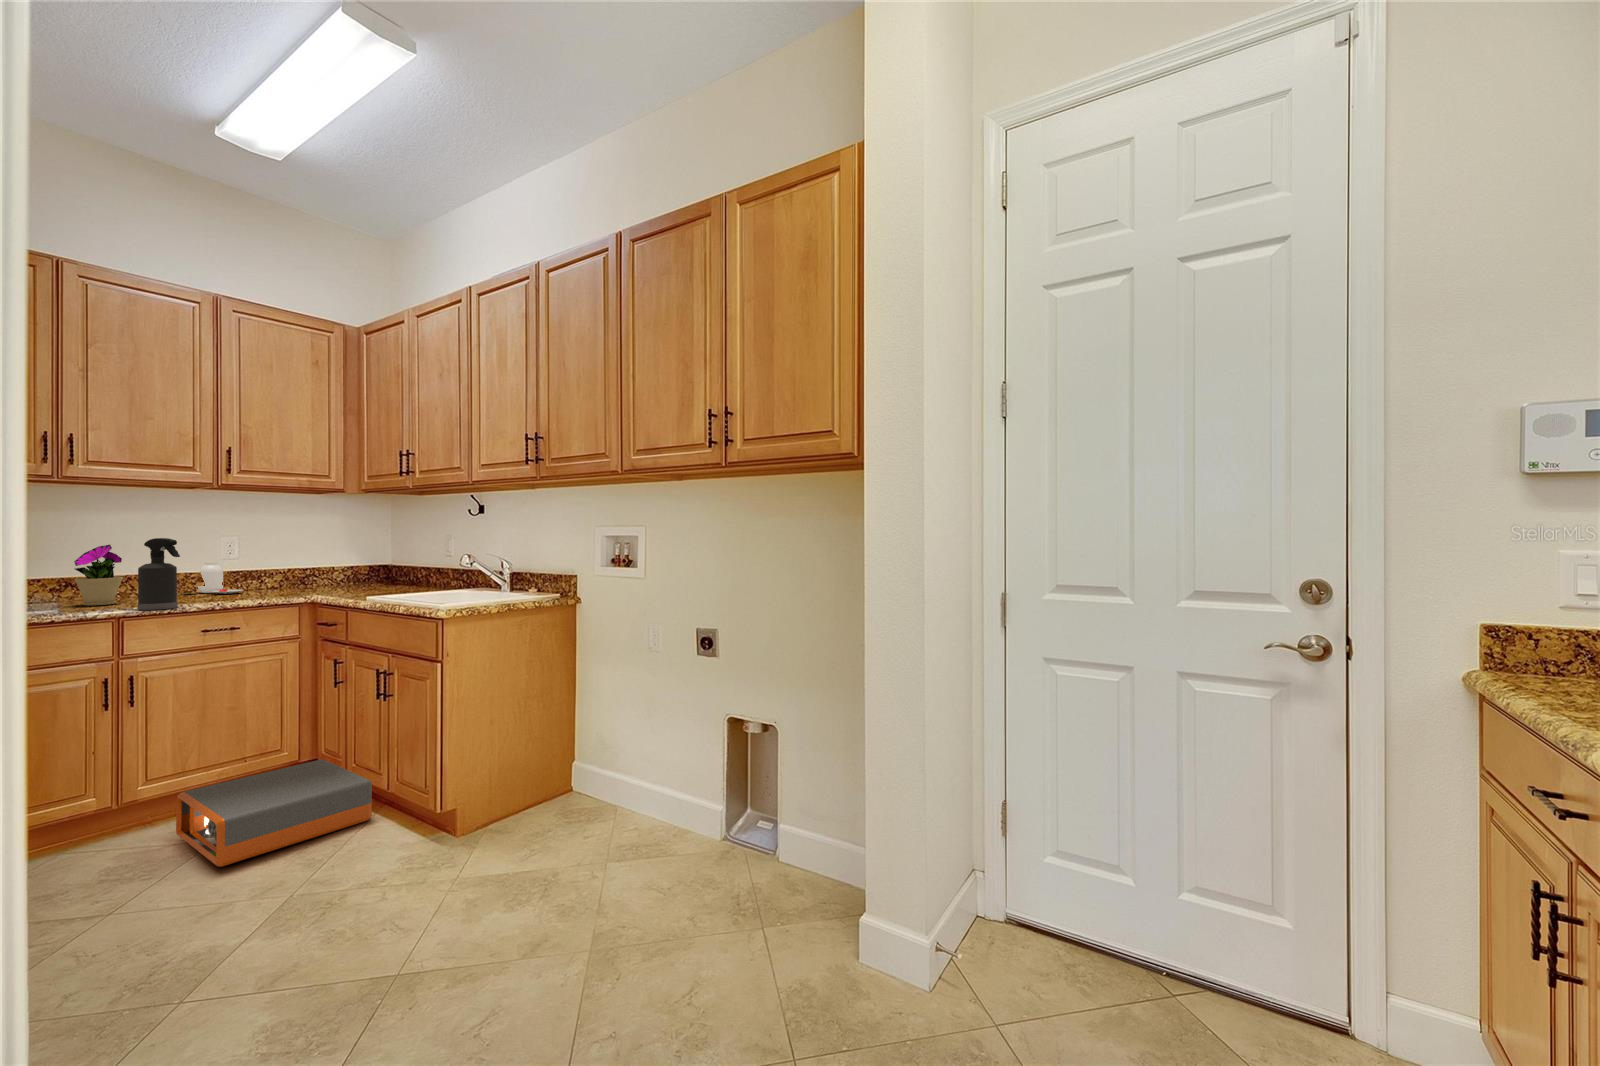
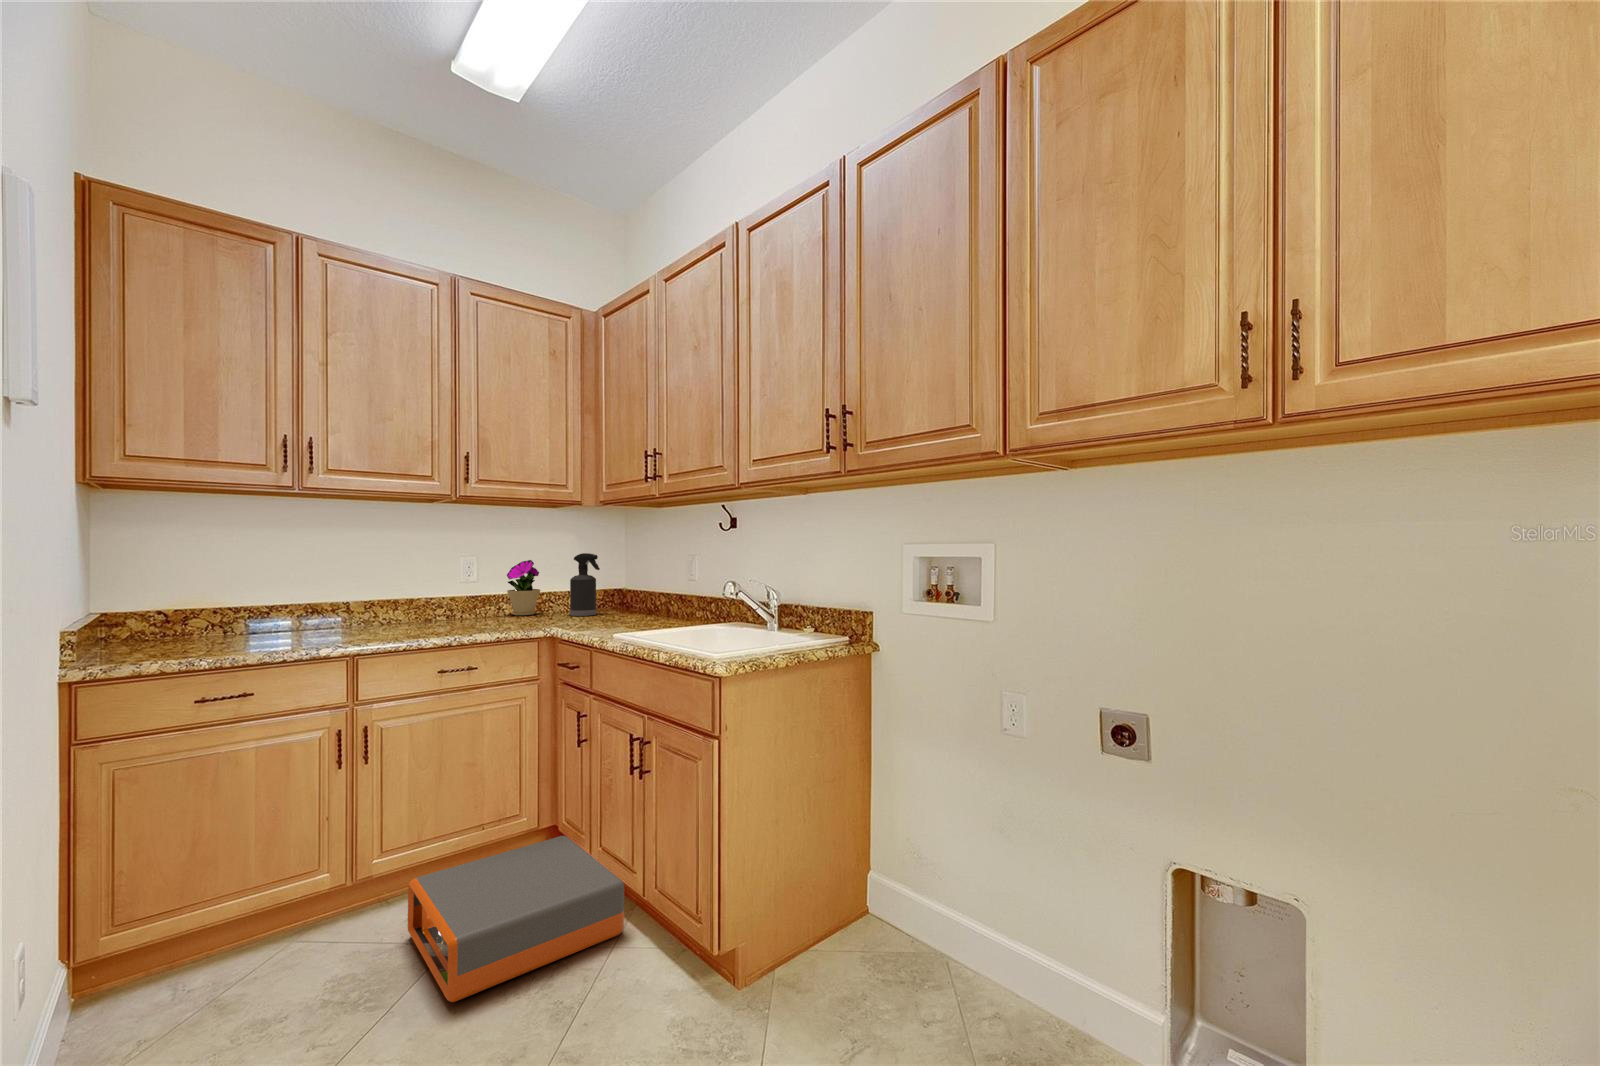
spray bottle: present [137,538,180,610] -> present [570,553,600,616]
flower pot: present [74,545,123,606] -> present [507,560,540,615]
jar: present [183,562,243,594] -> none [423,584,481,622]

